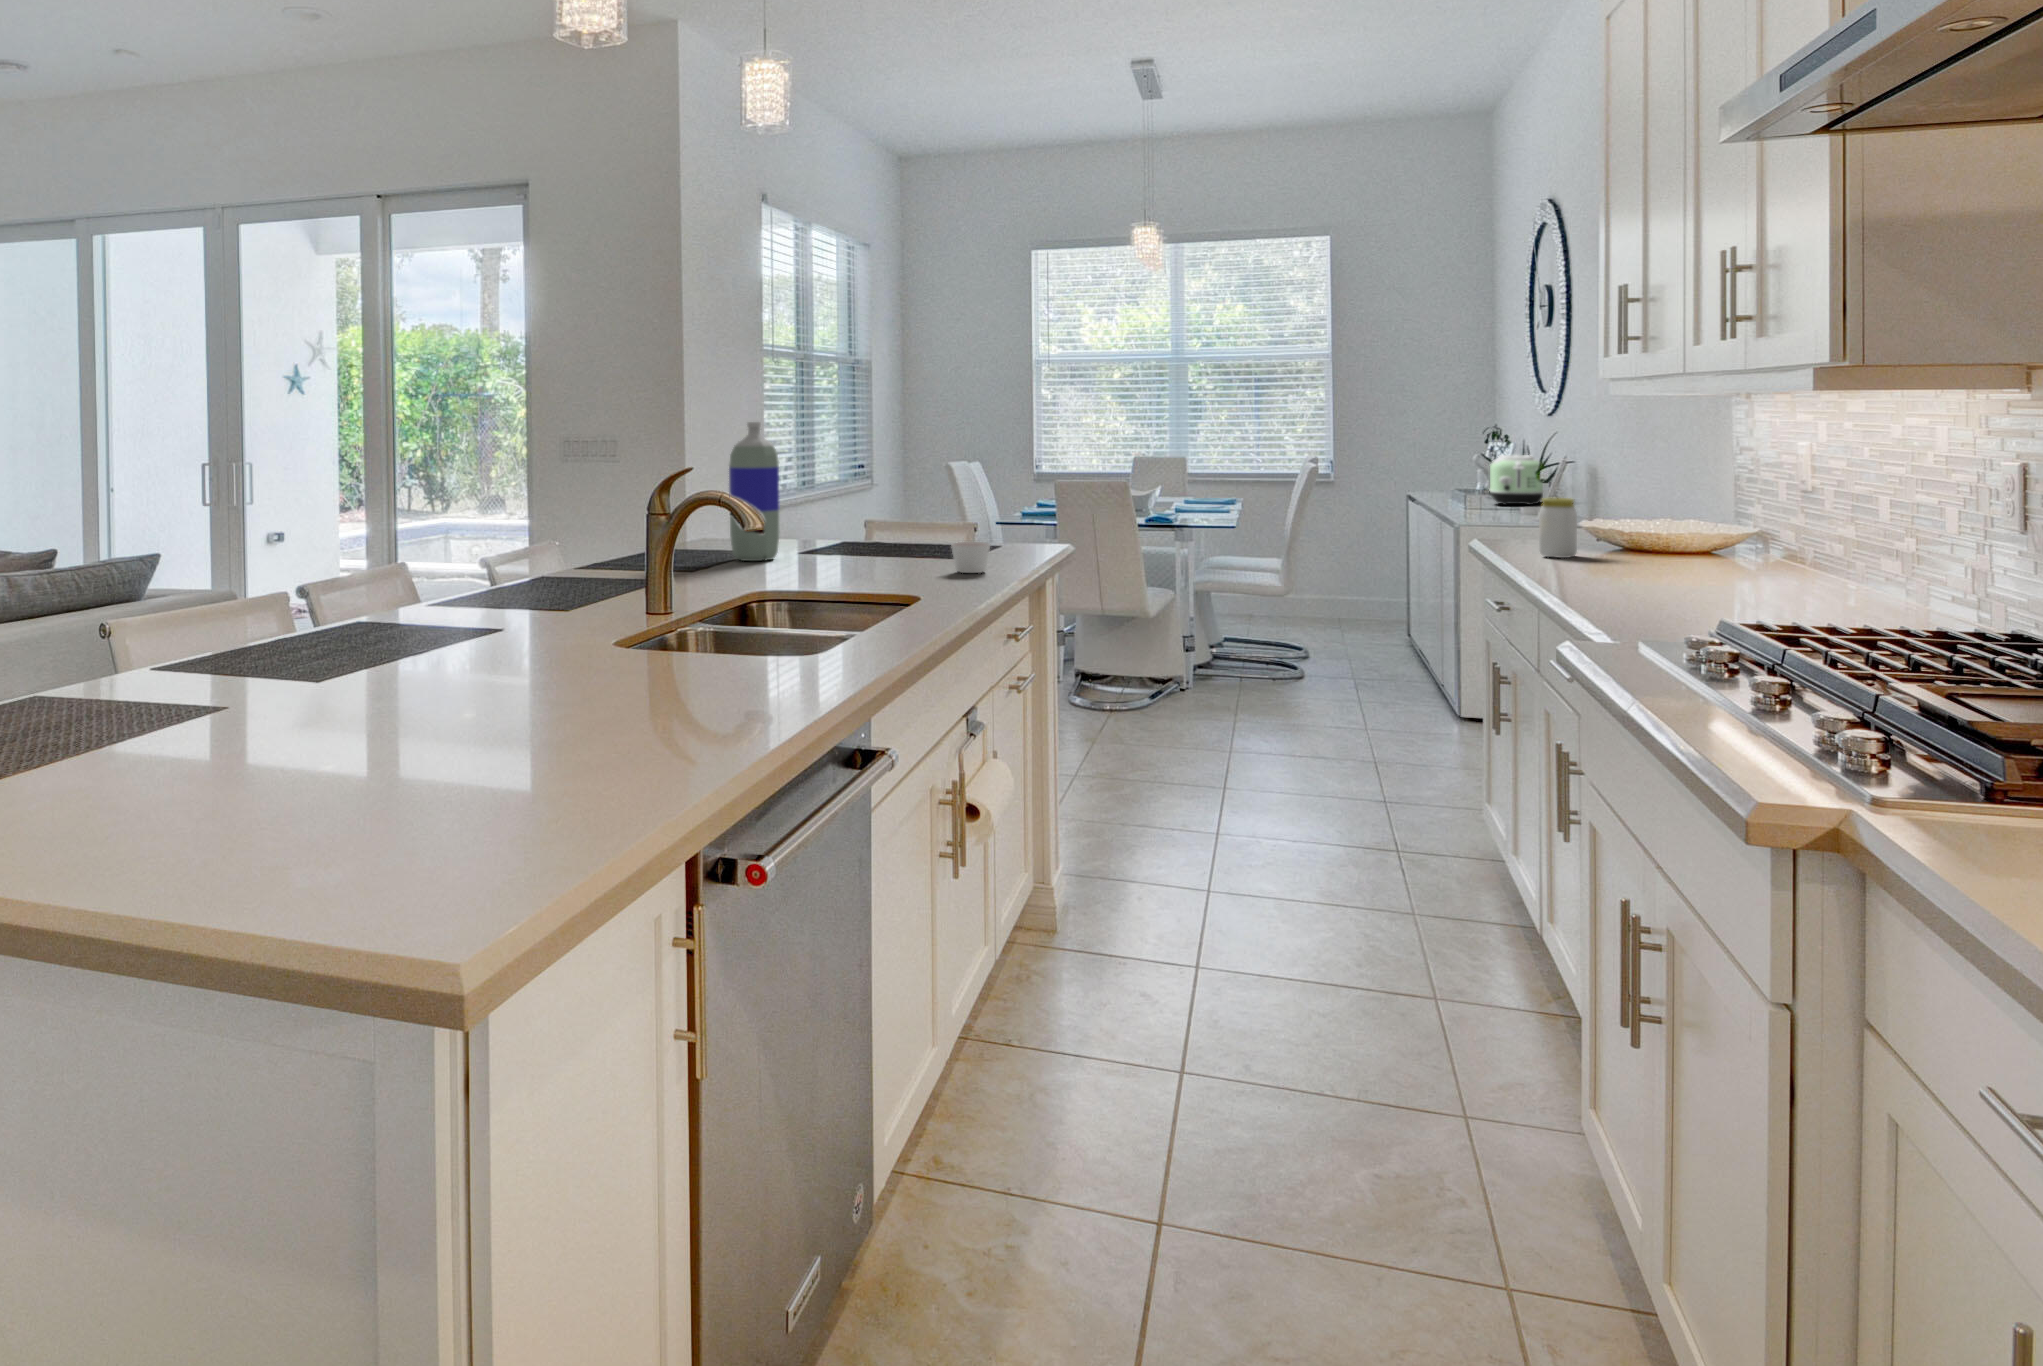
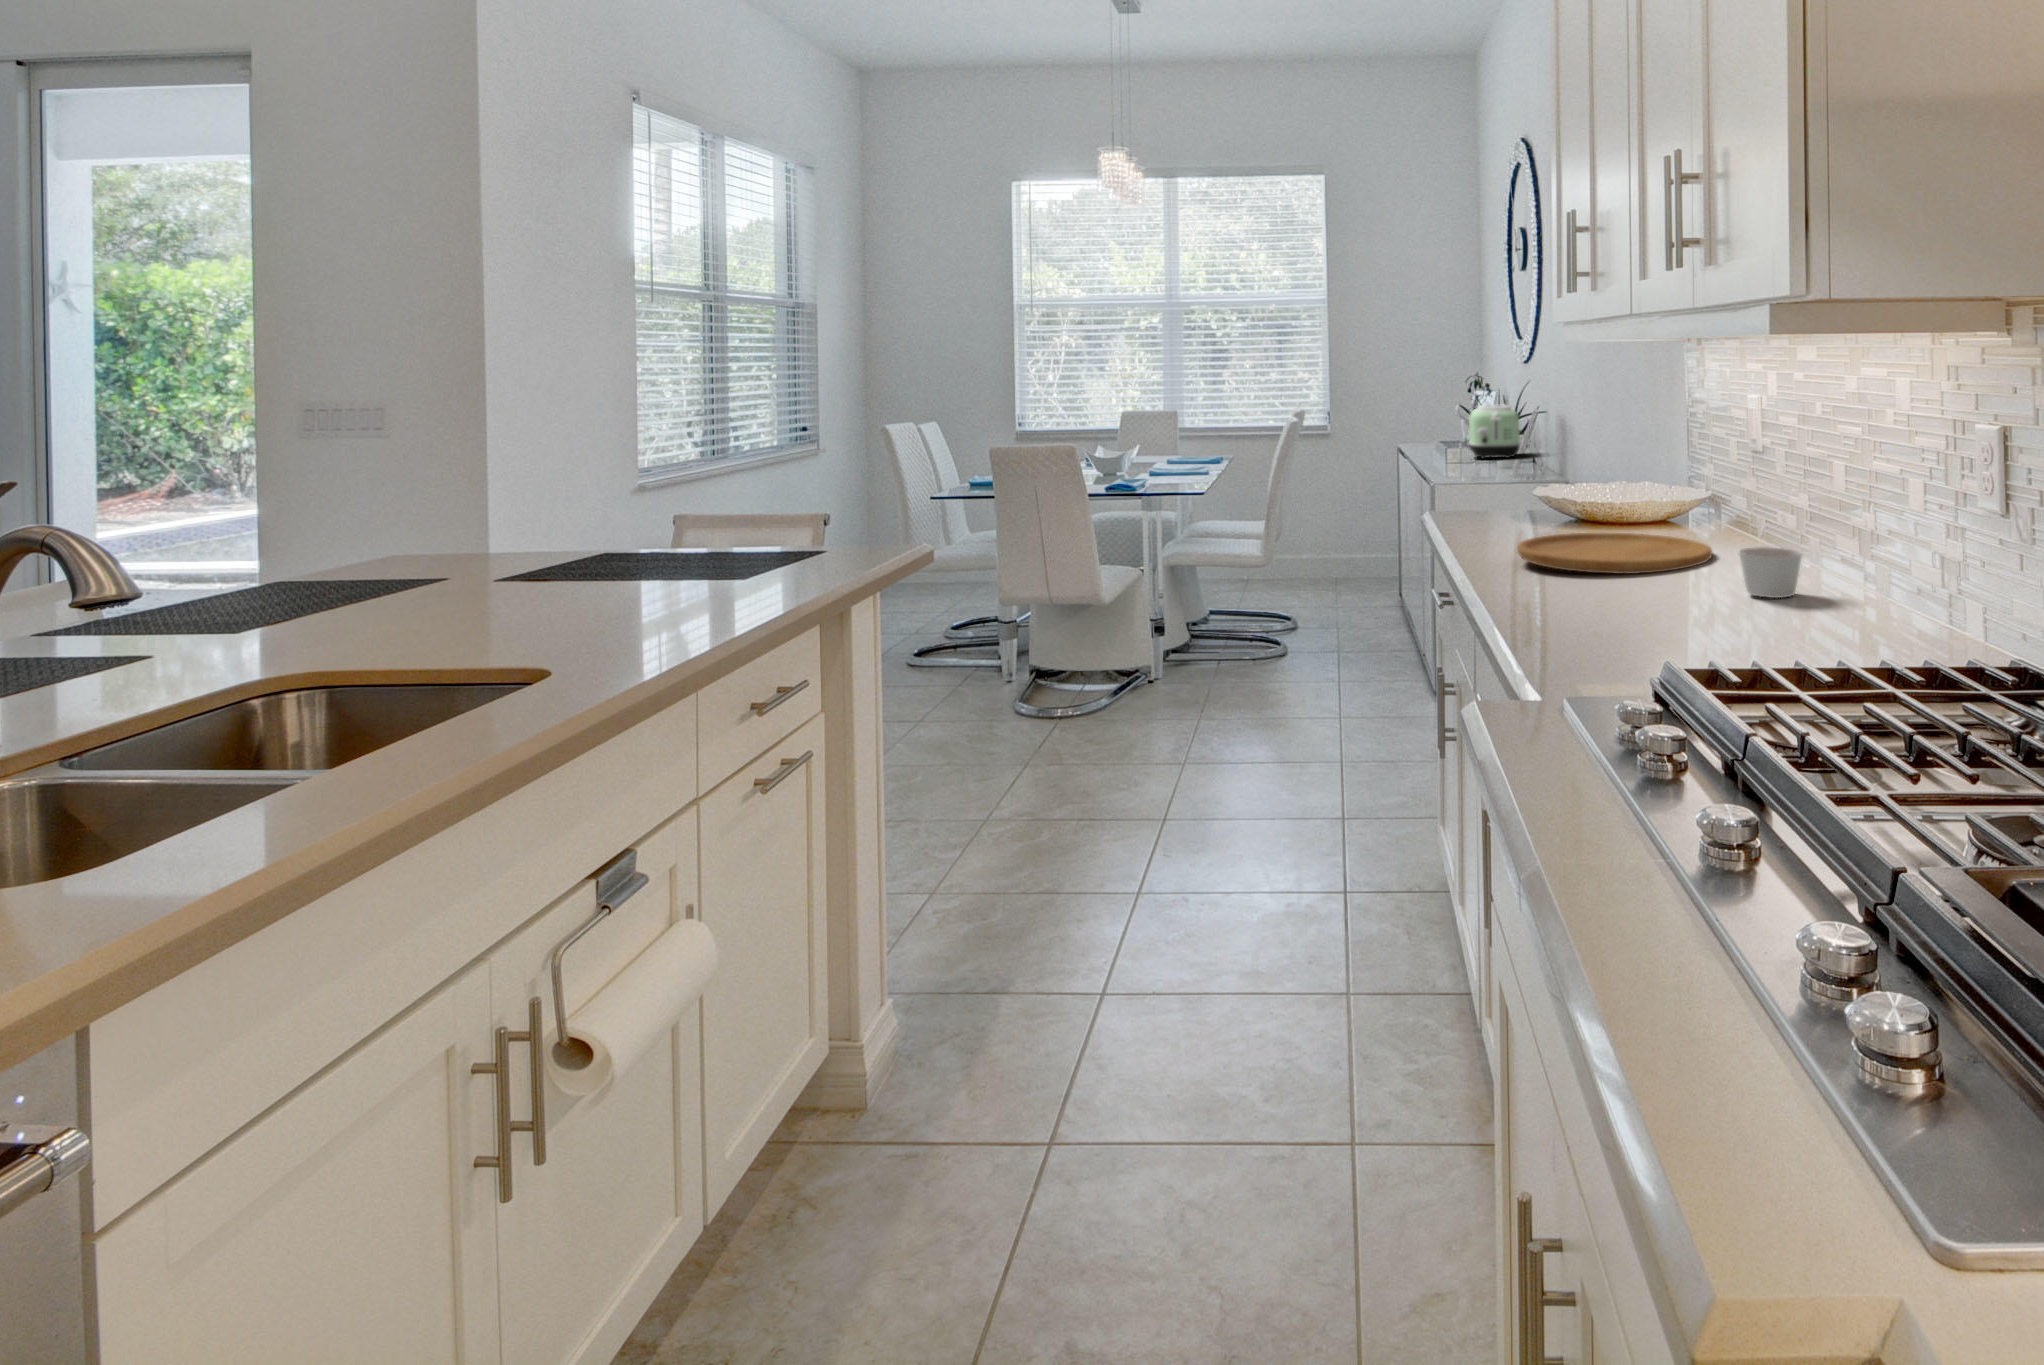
bottle: present [729,422,780,561] -> none [336,381,434,599]
jar: present [1539,498,1577,558] -> none [1494,461,1533,532]
candle: present [951,542,991,573] -> present [1739,547,1802,598]
cutting board: none [1570,557,1756,586] -> present [1517,533,1712,574]

